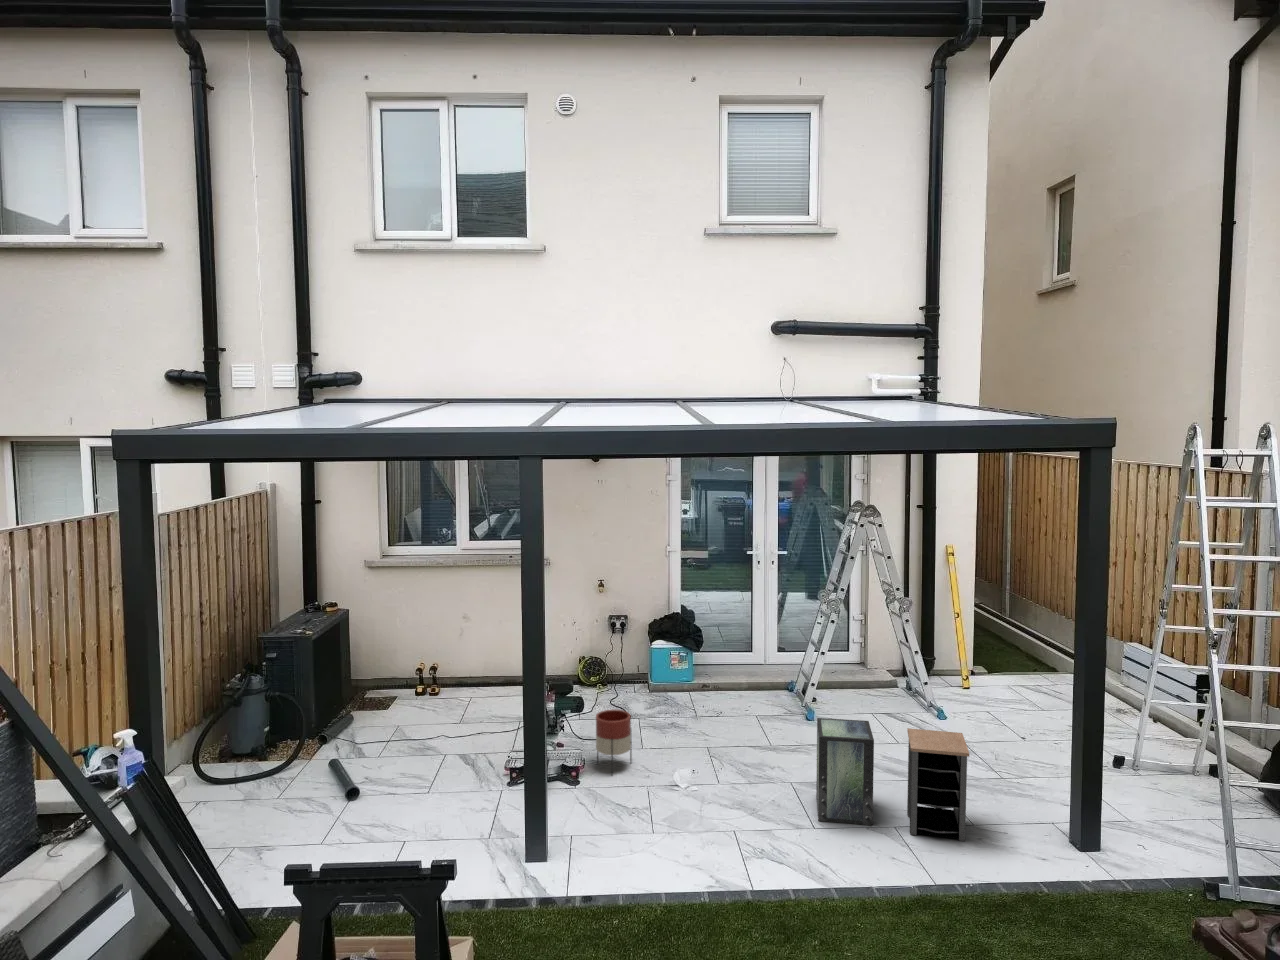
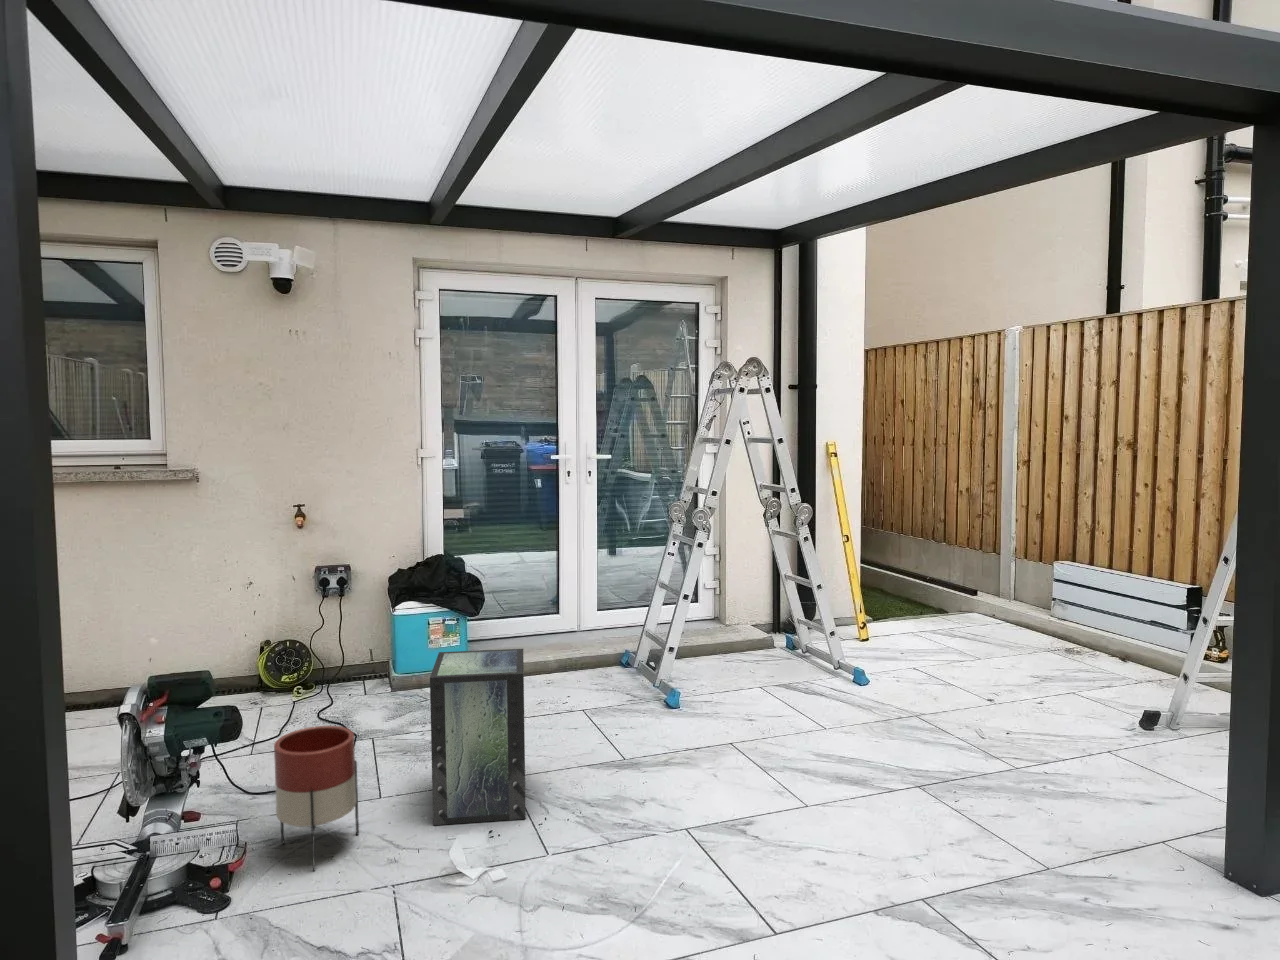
storage box: present [816,718,874,825] -> present [430,649,526,825]
side table: present [907,728,969,841] -> none [919,695,1073,912]

